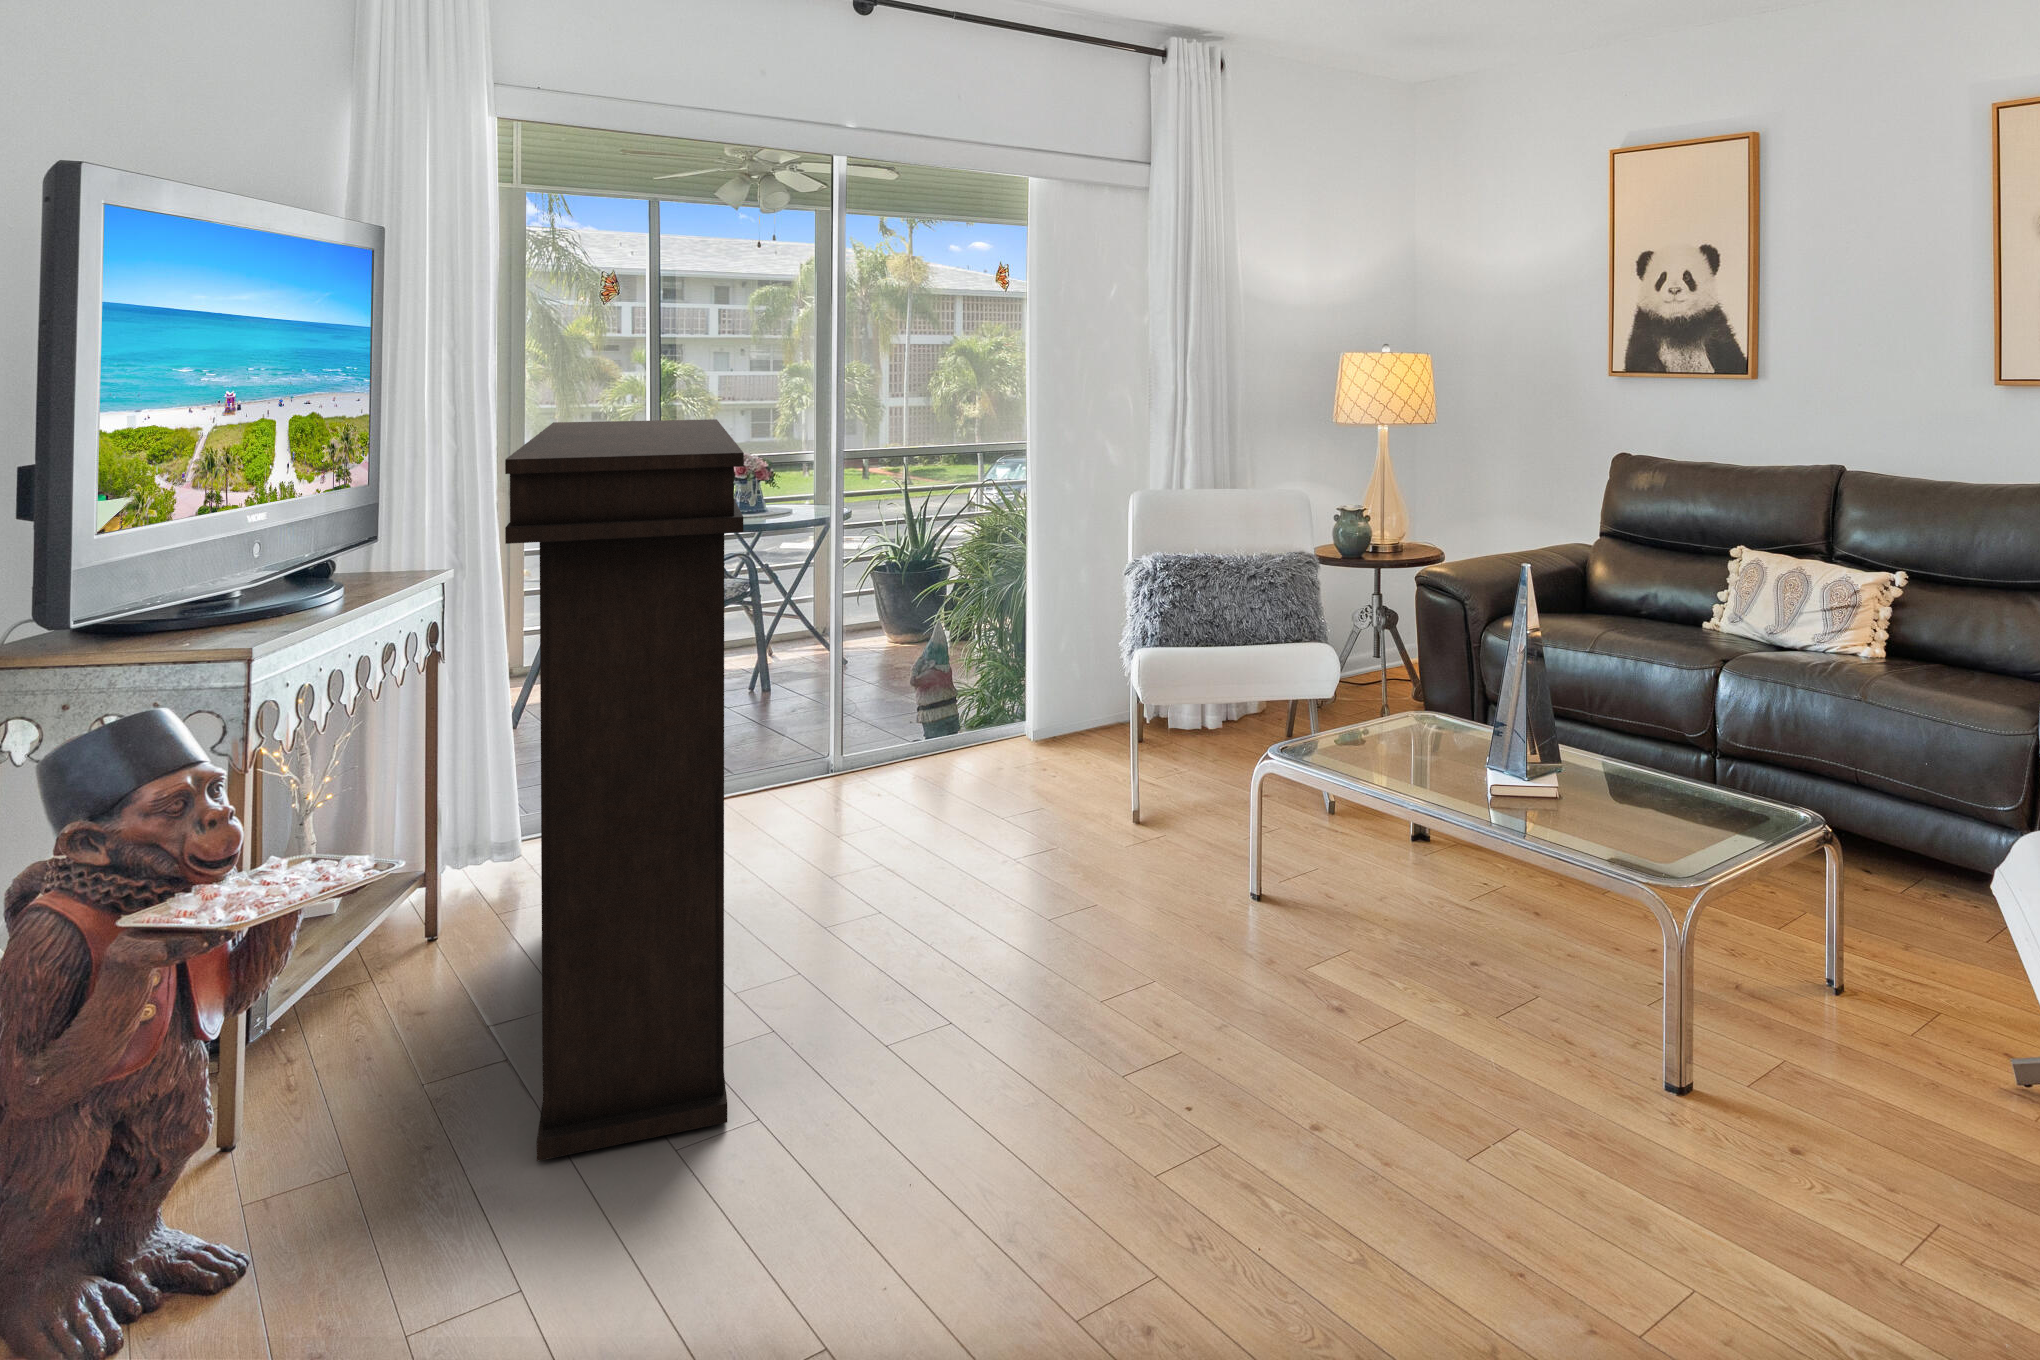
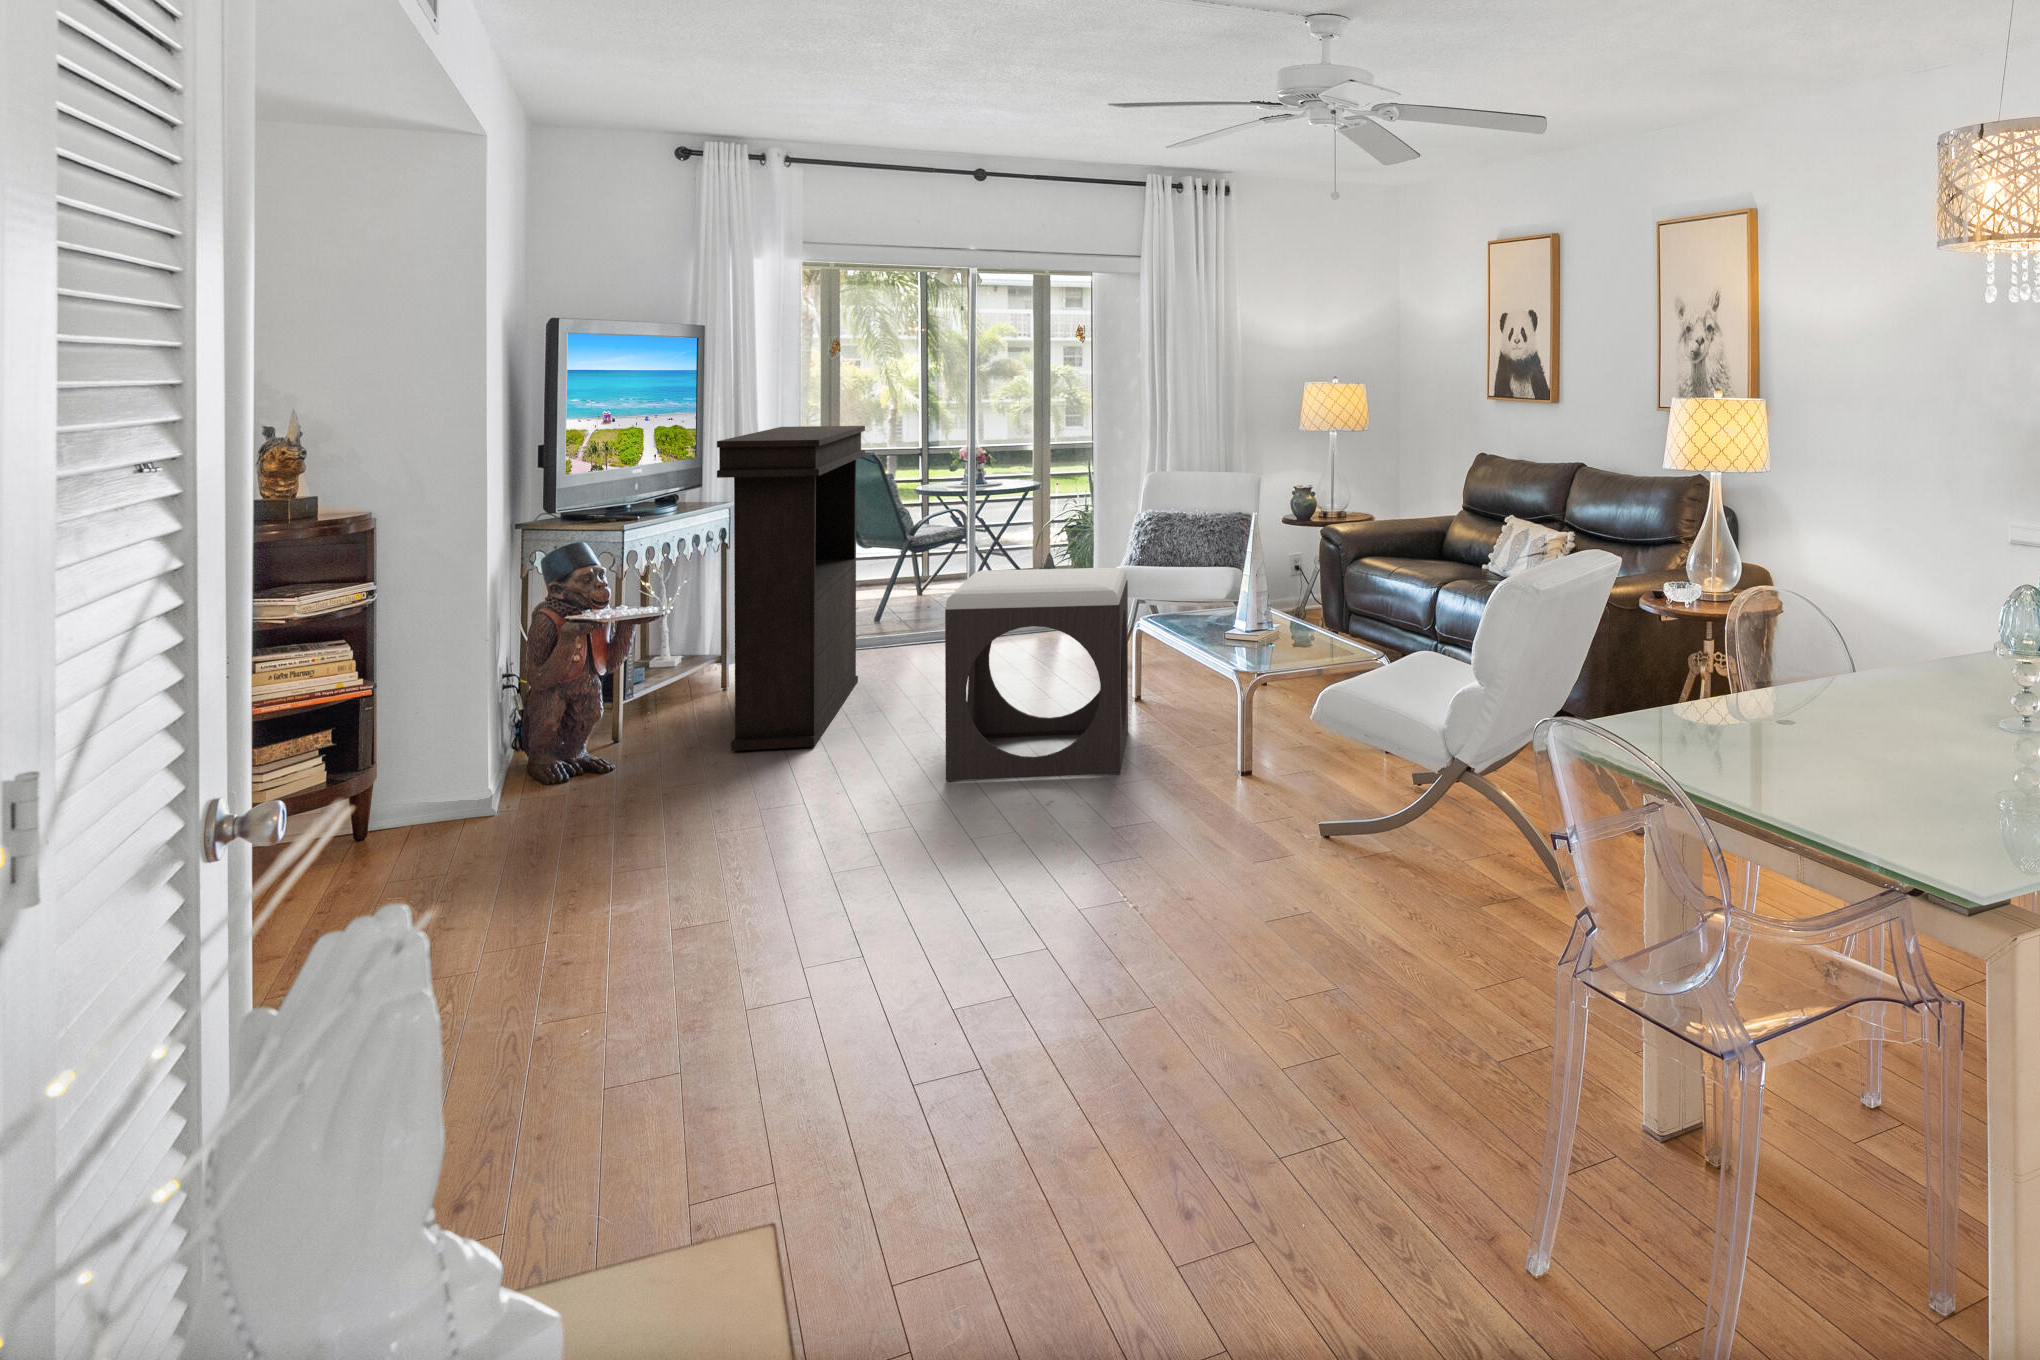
footstool: none [1046,693,1465,1229] -> present [945,568,1128,781]

